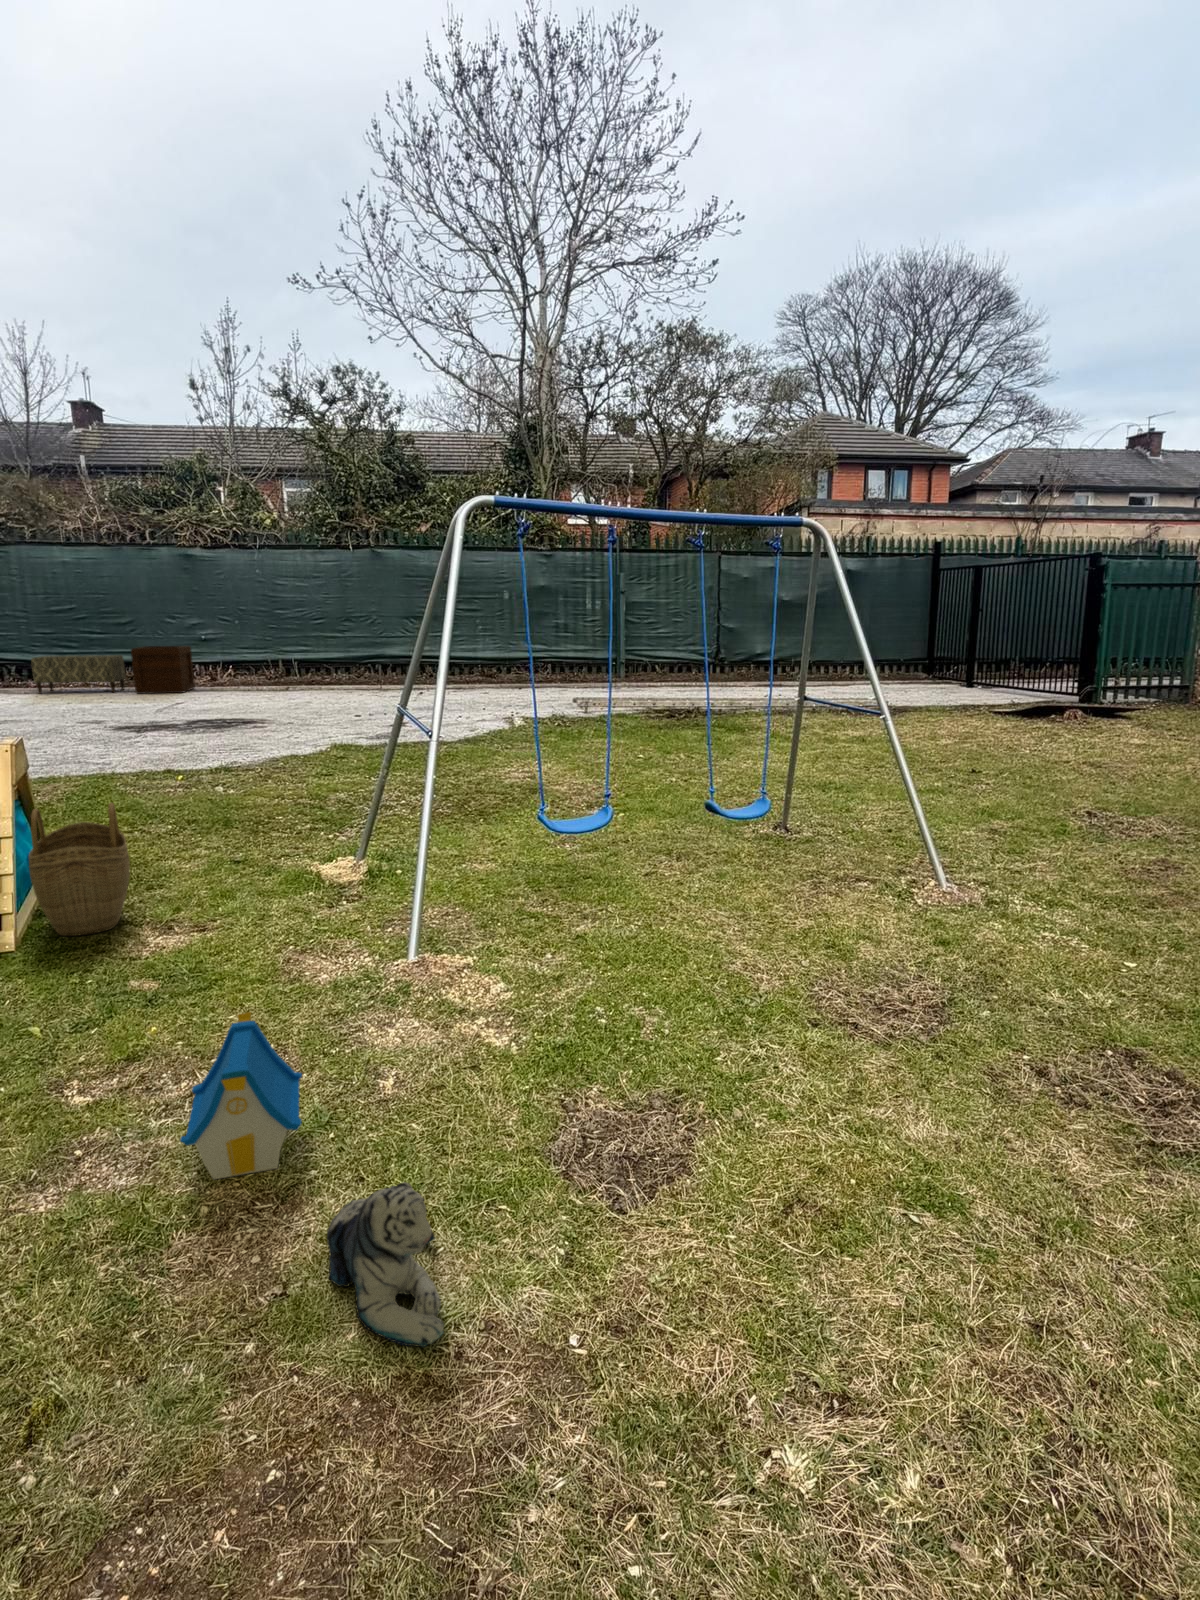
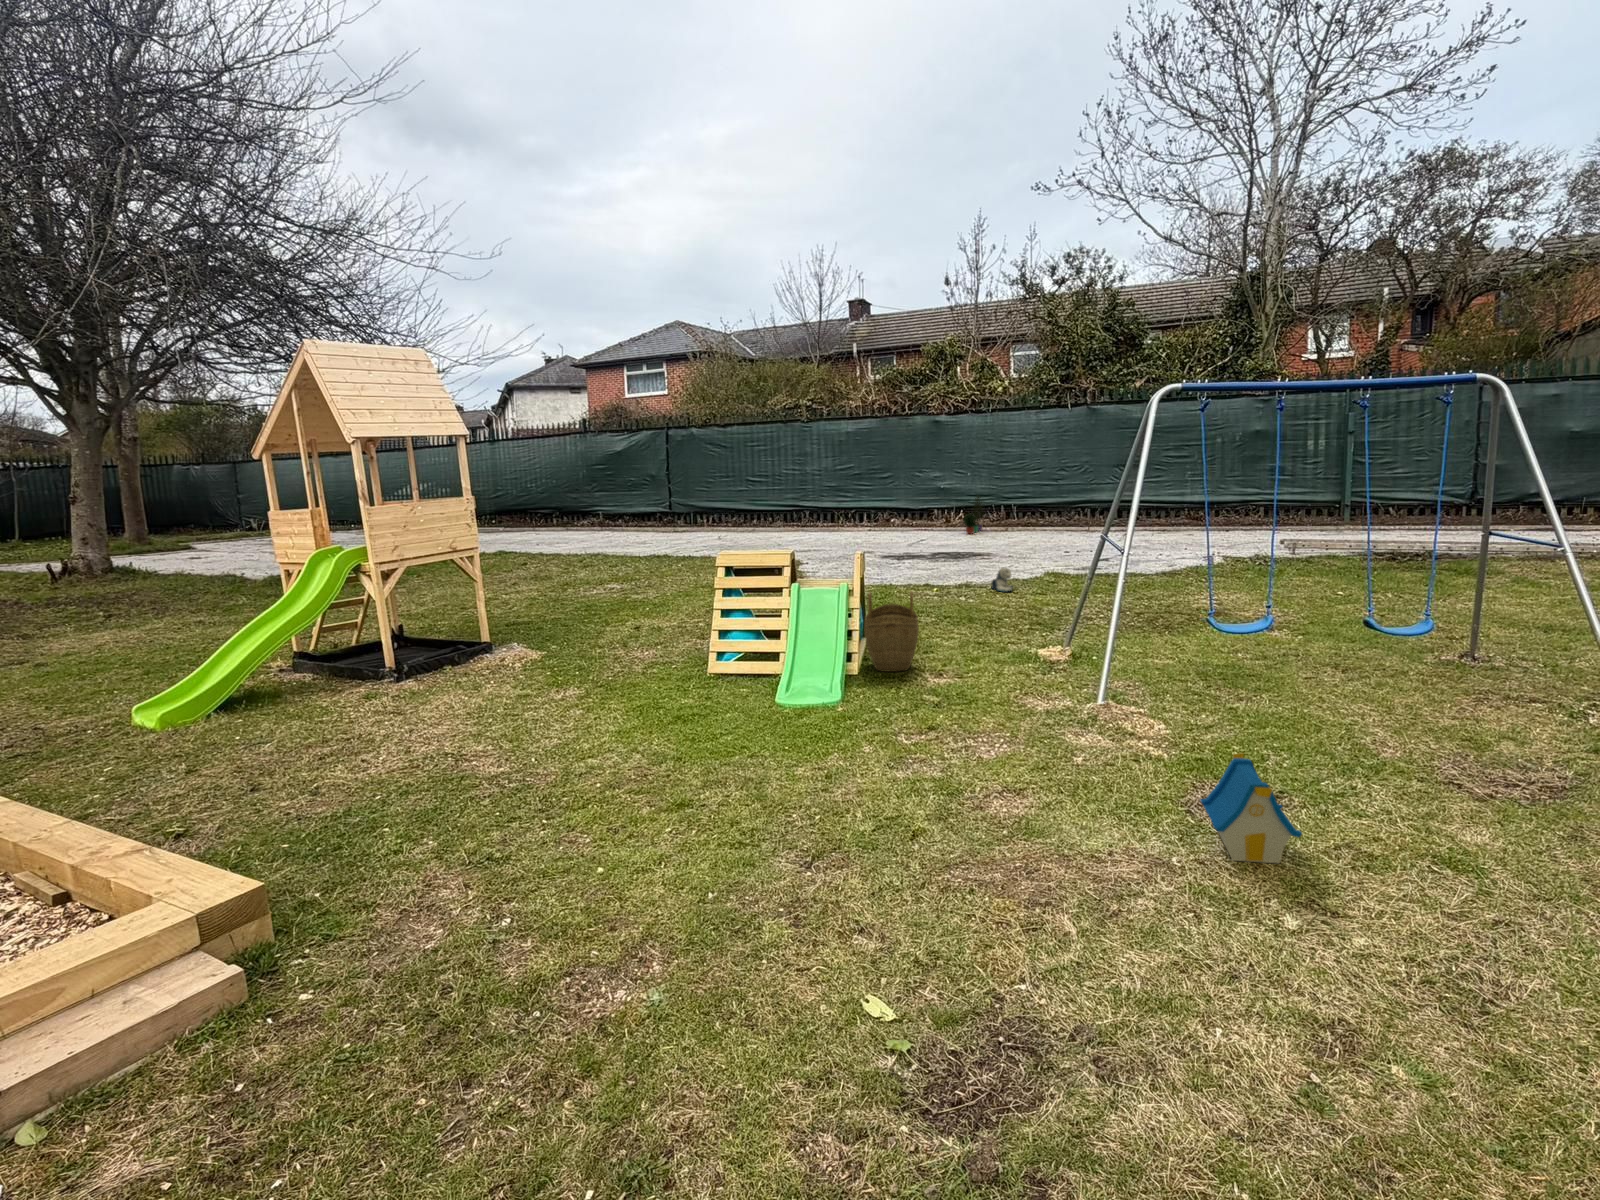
potted plant: none [229,645,259,693] -> present [963,497,983,534]
wooden crate: present [131,646,195,694] -> none [891,496,935,534]
bench: present [31,655,125,694] -> none [823,504,885,534]
toy house: present [180,1012,302,1179] -> present [1201,753,1302,863]
plush toy: present [327,1182,444,1347] -> present [992,568,1013,592]

